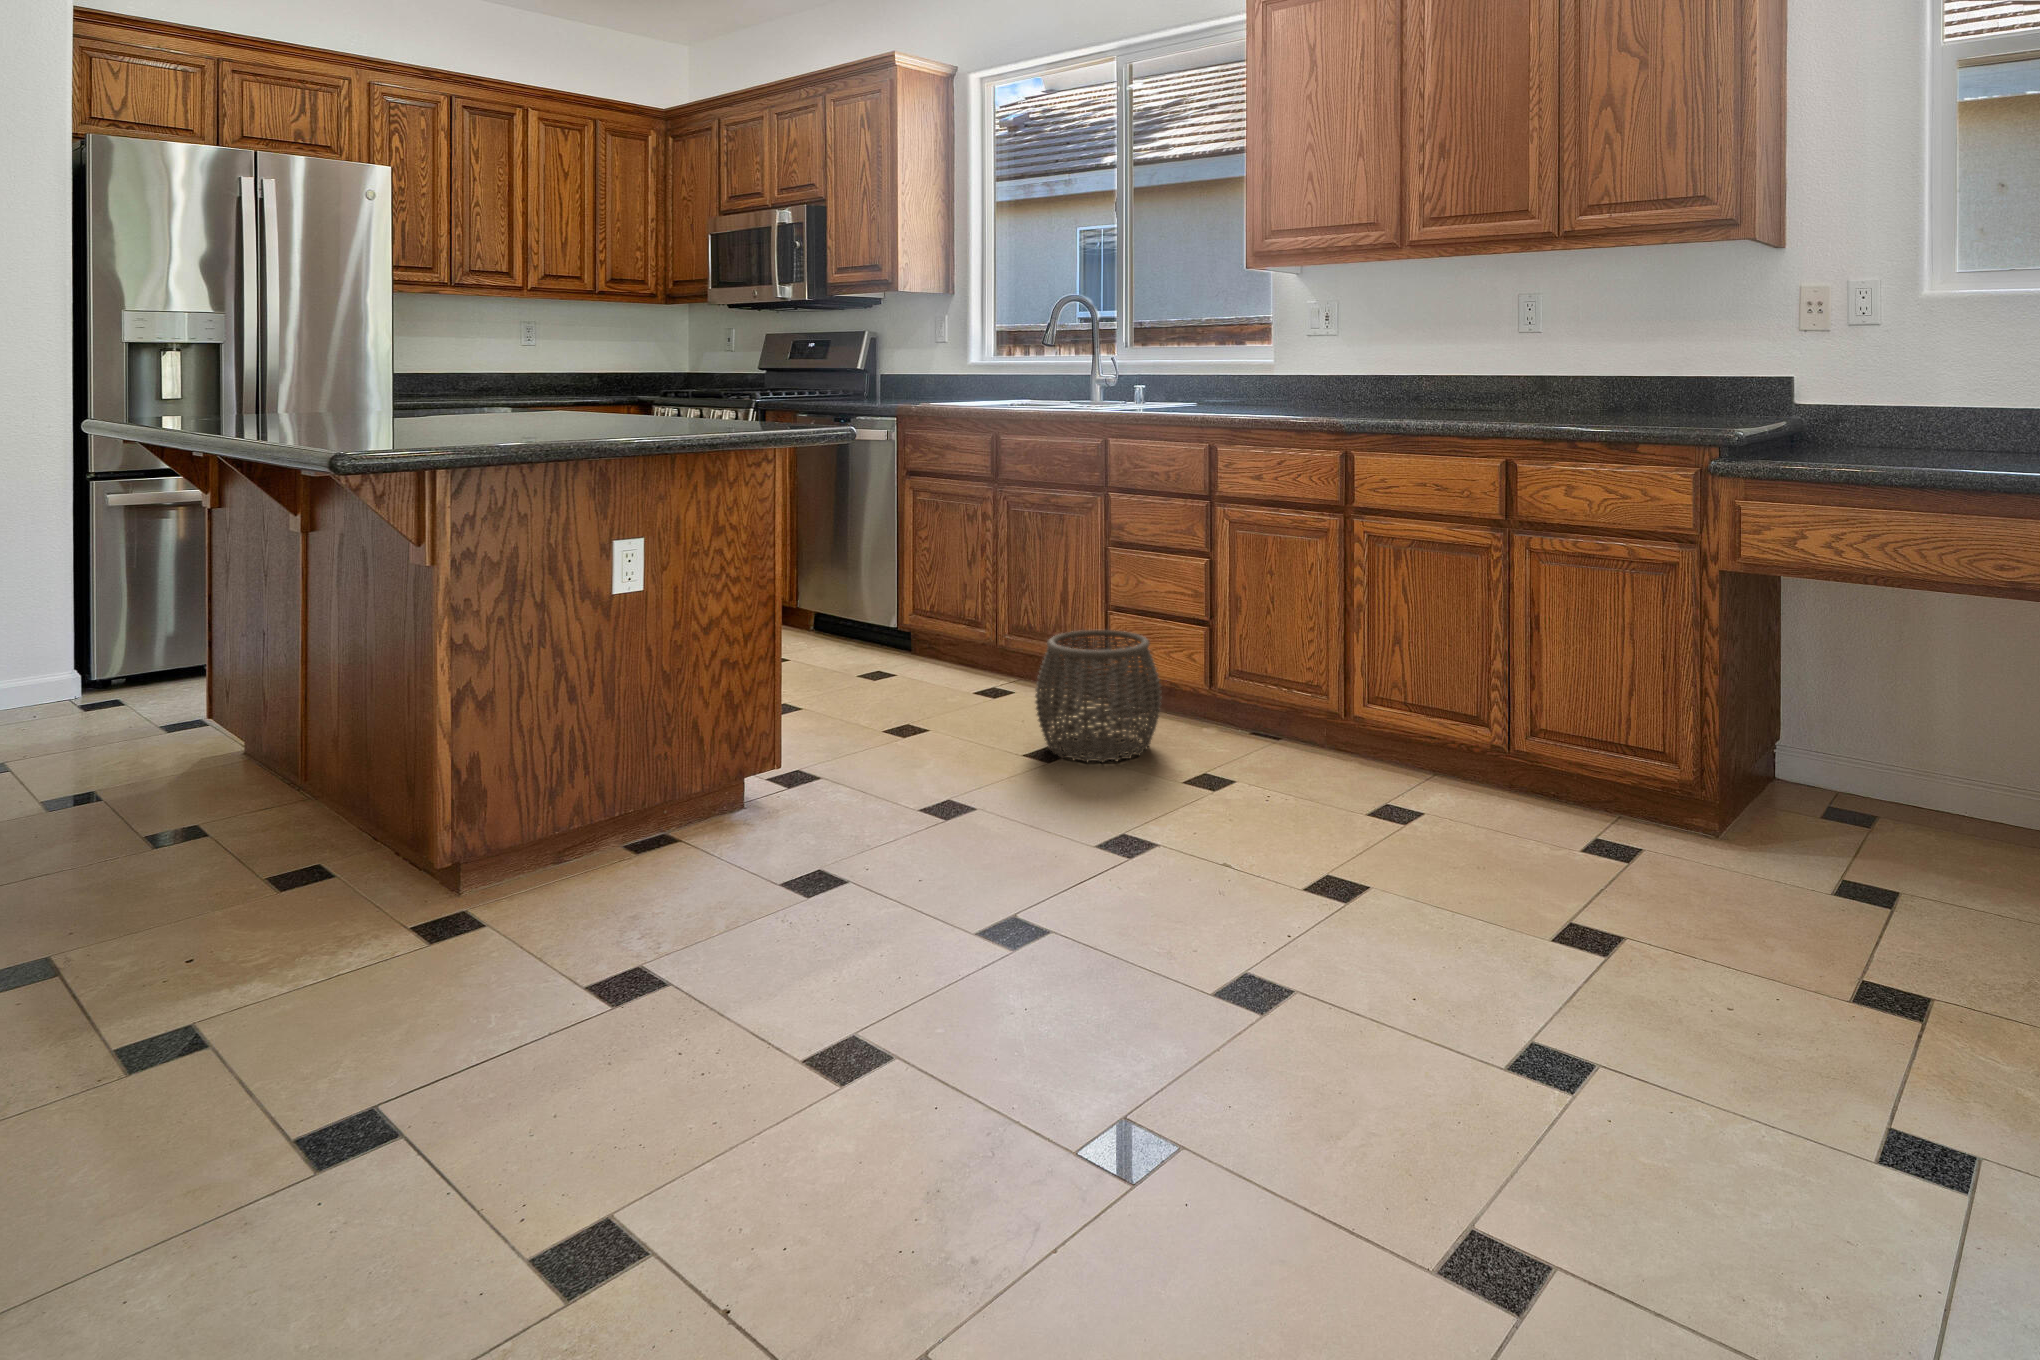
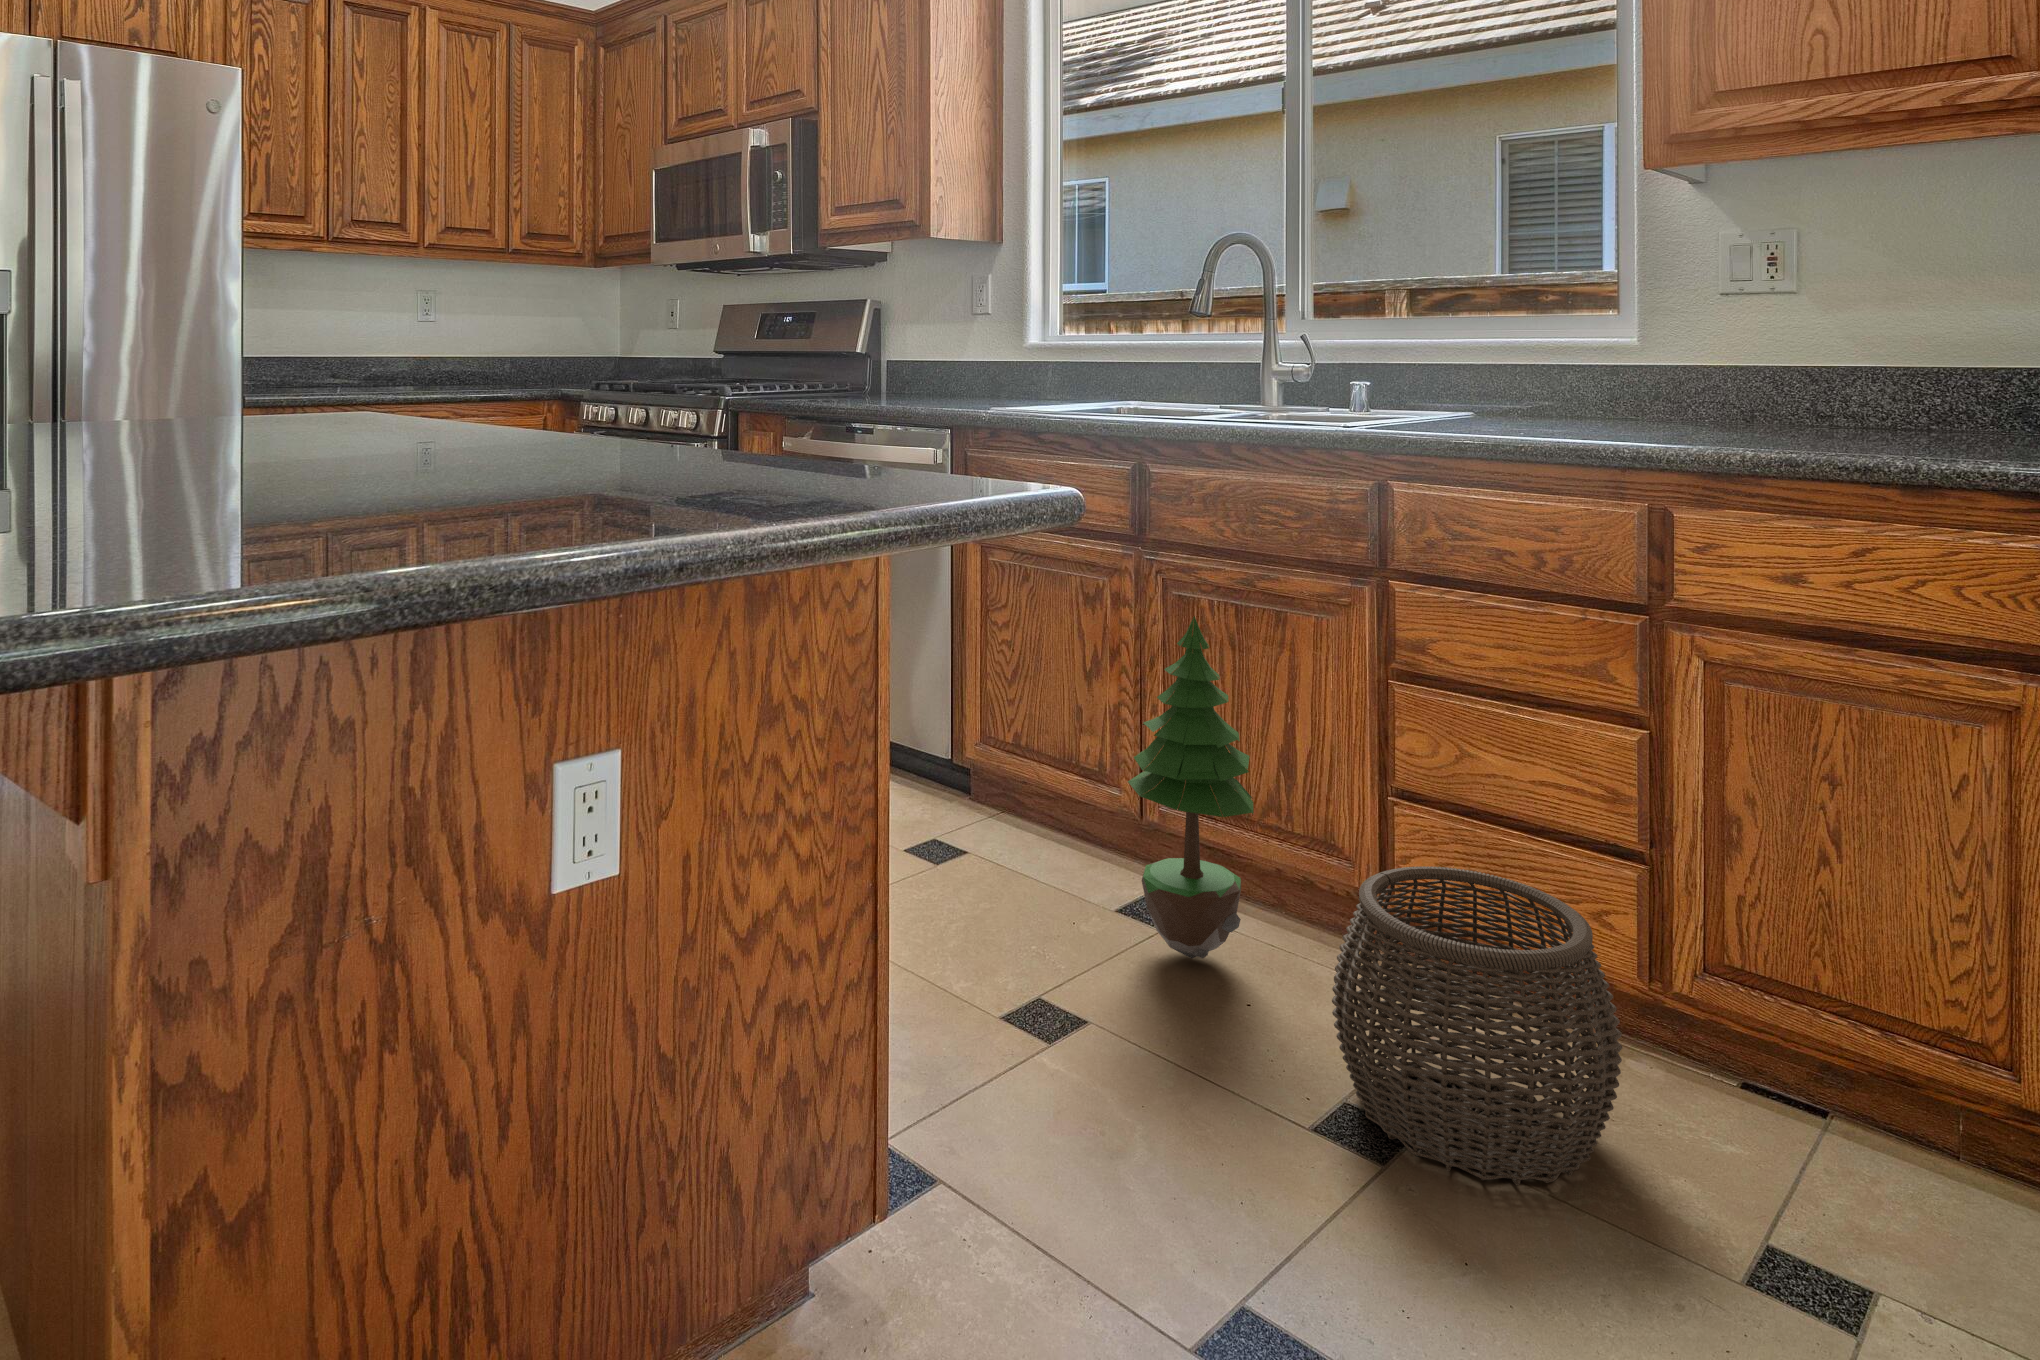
potted tree: none [963,513,1033,707] -> present [1128,616,1253,958]

